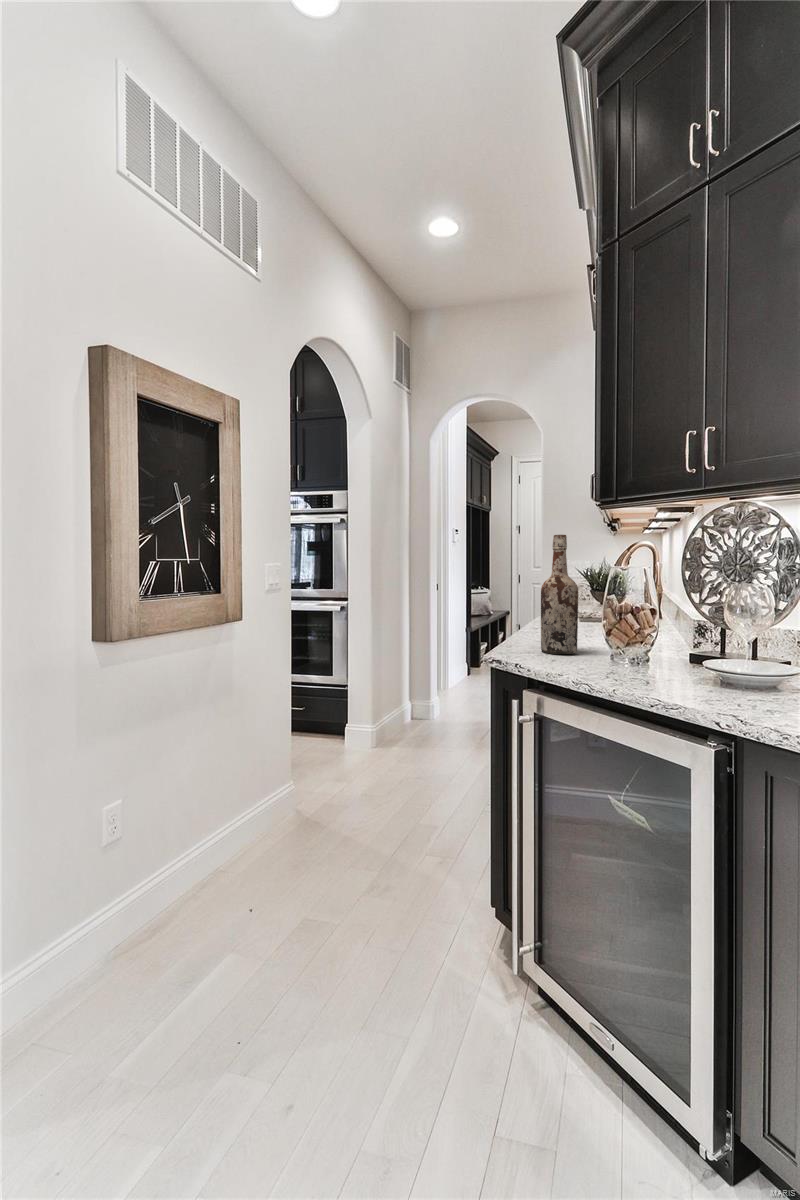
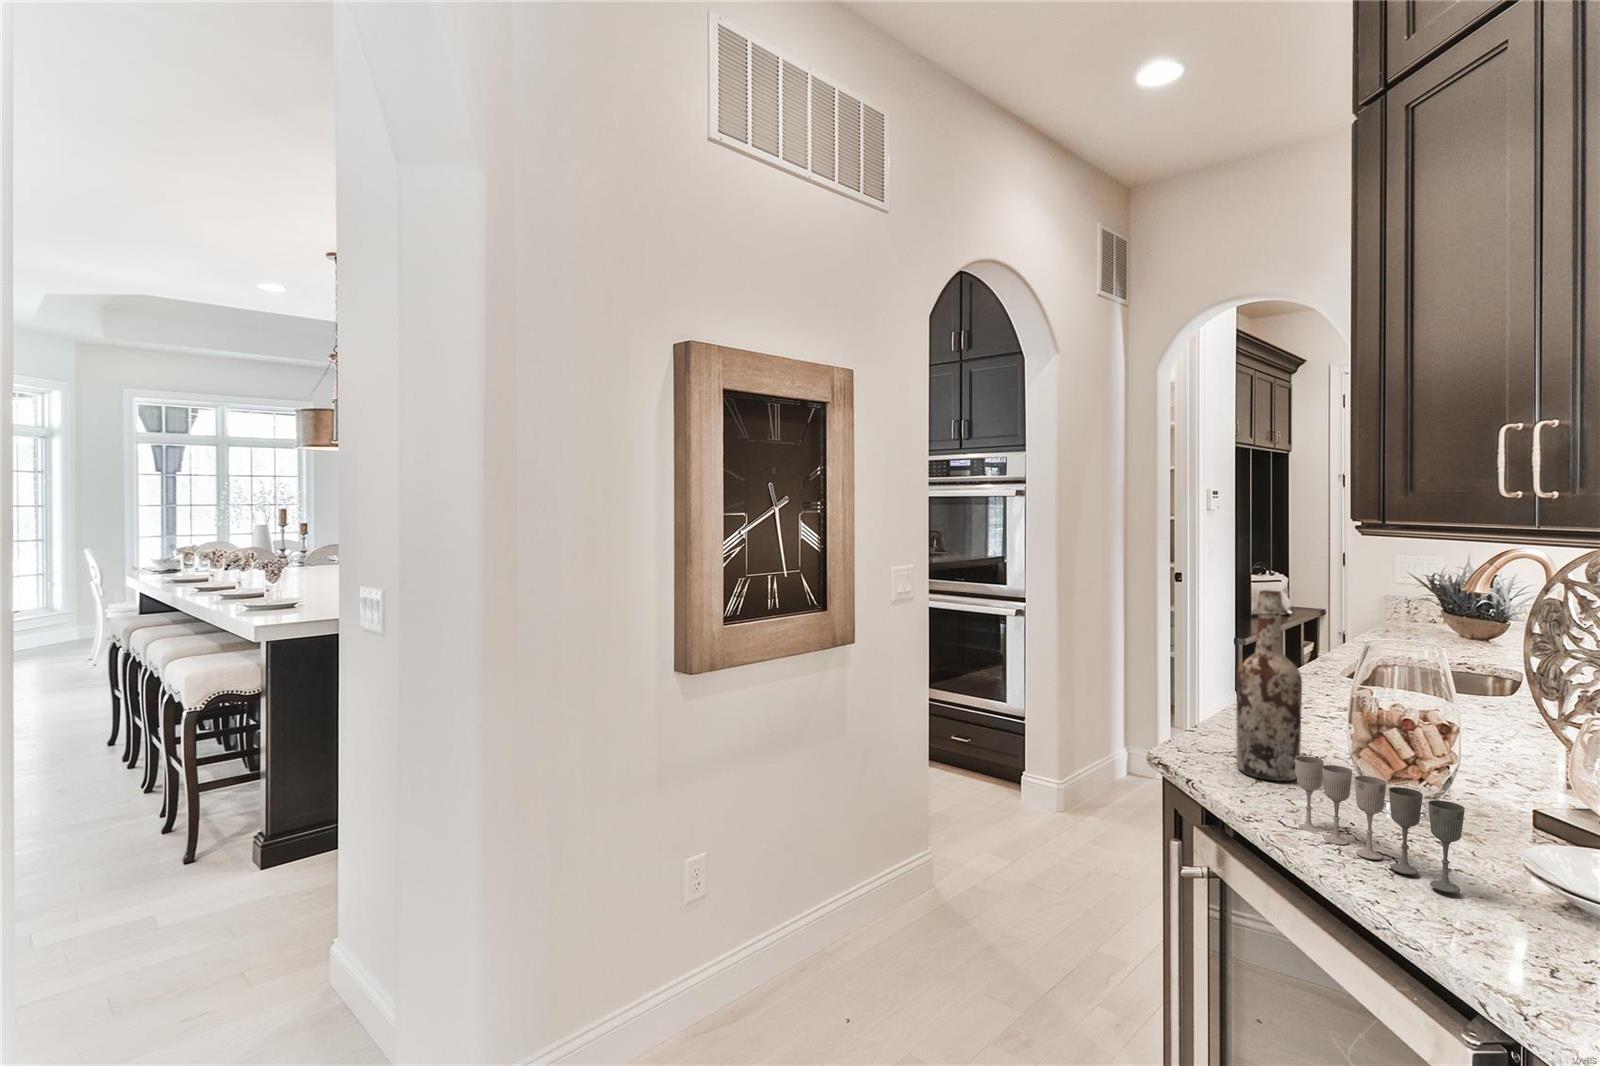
wine glass: none [588,626,687,683] -> present [1295,756,1465,893]

